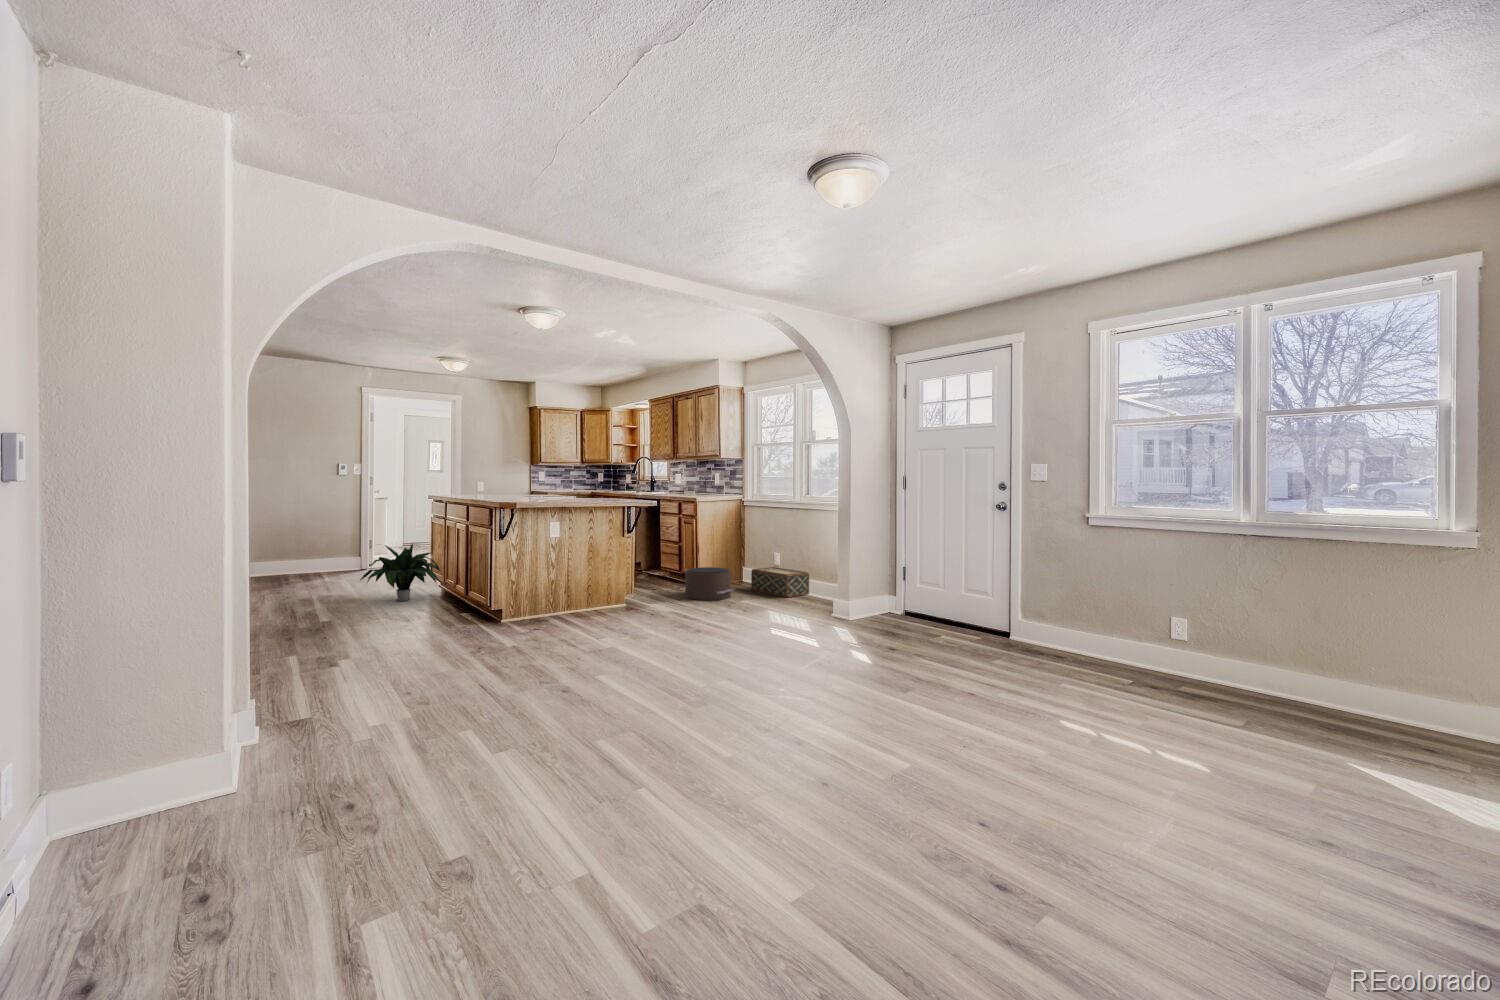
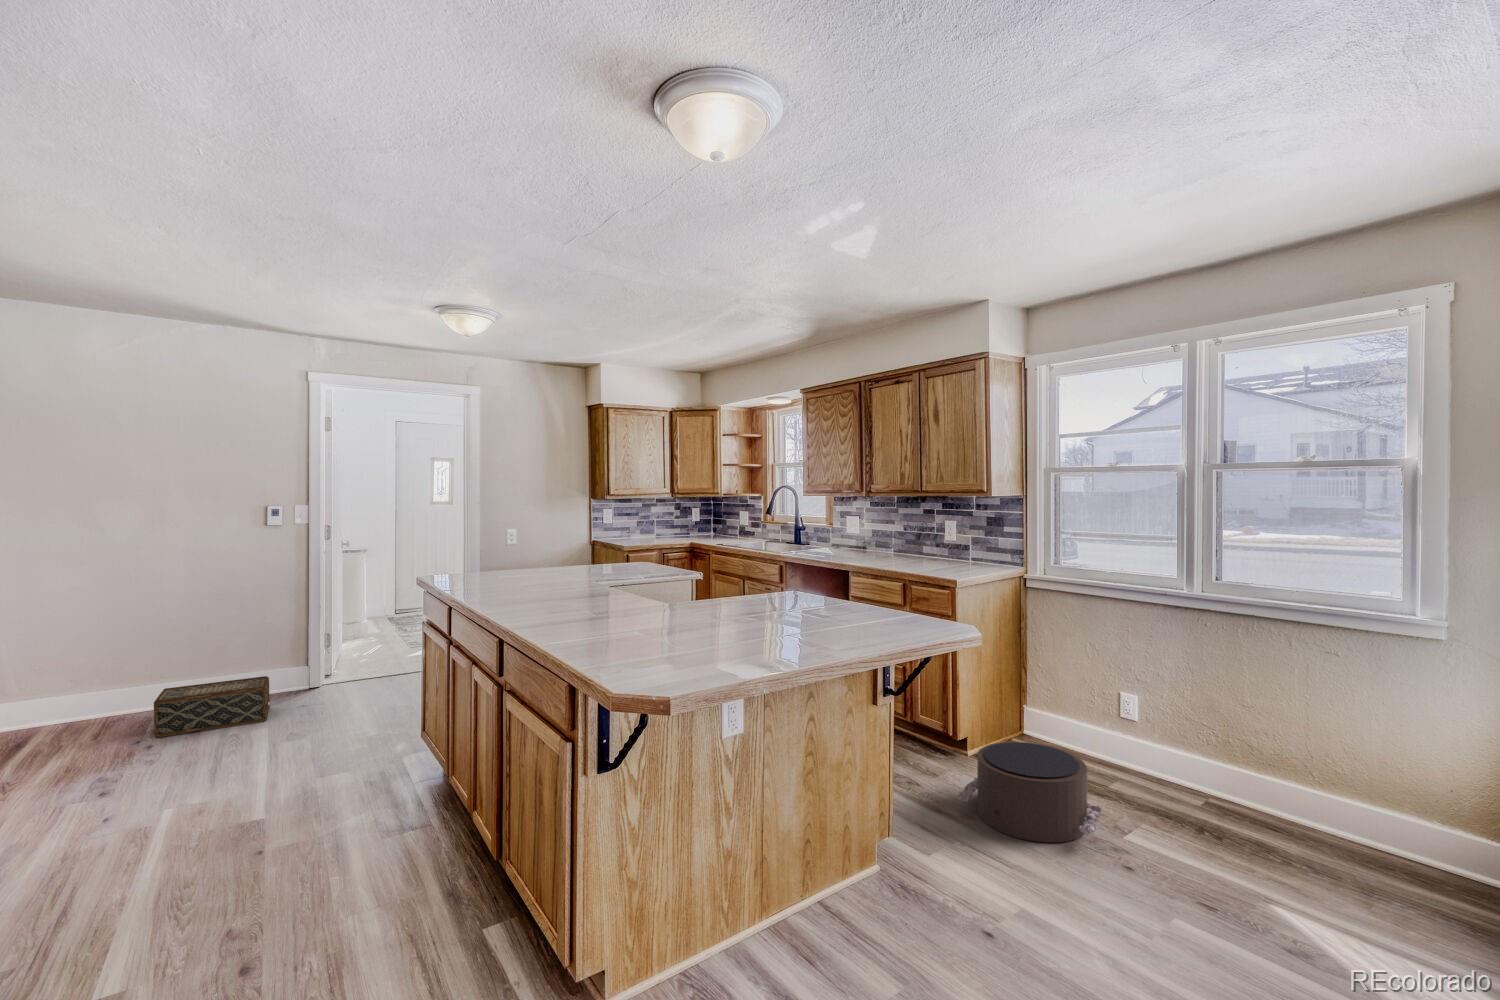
potted plant: present [360,543,442,601] -> none [261,712,454,849]
woven basket: present [751,567,809,597] -> present [154,676,270,737]

